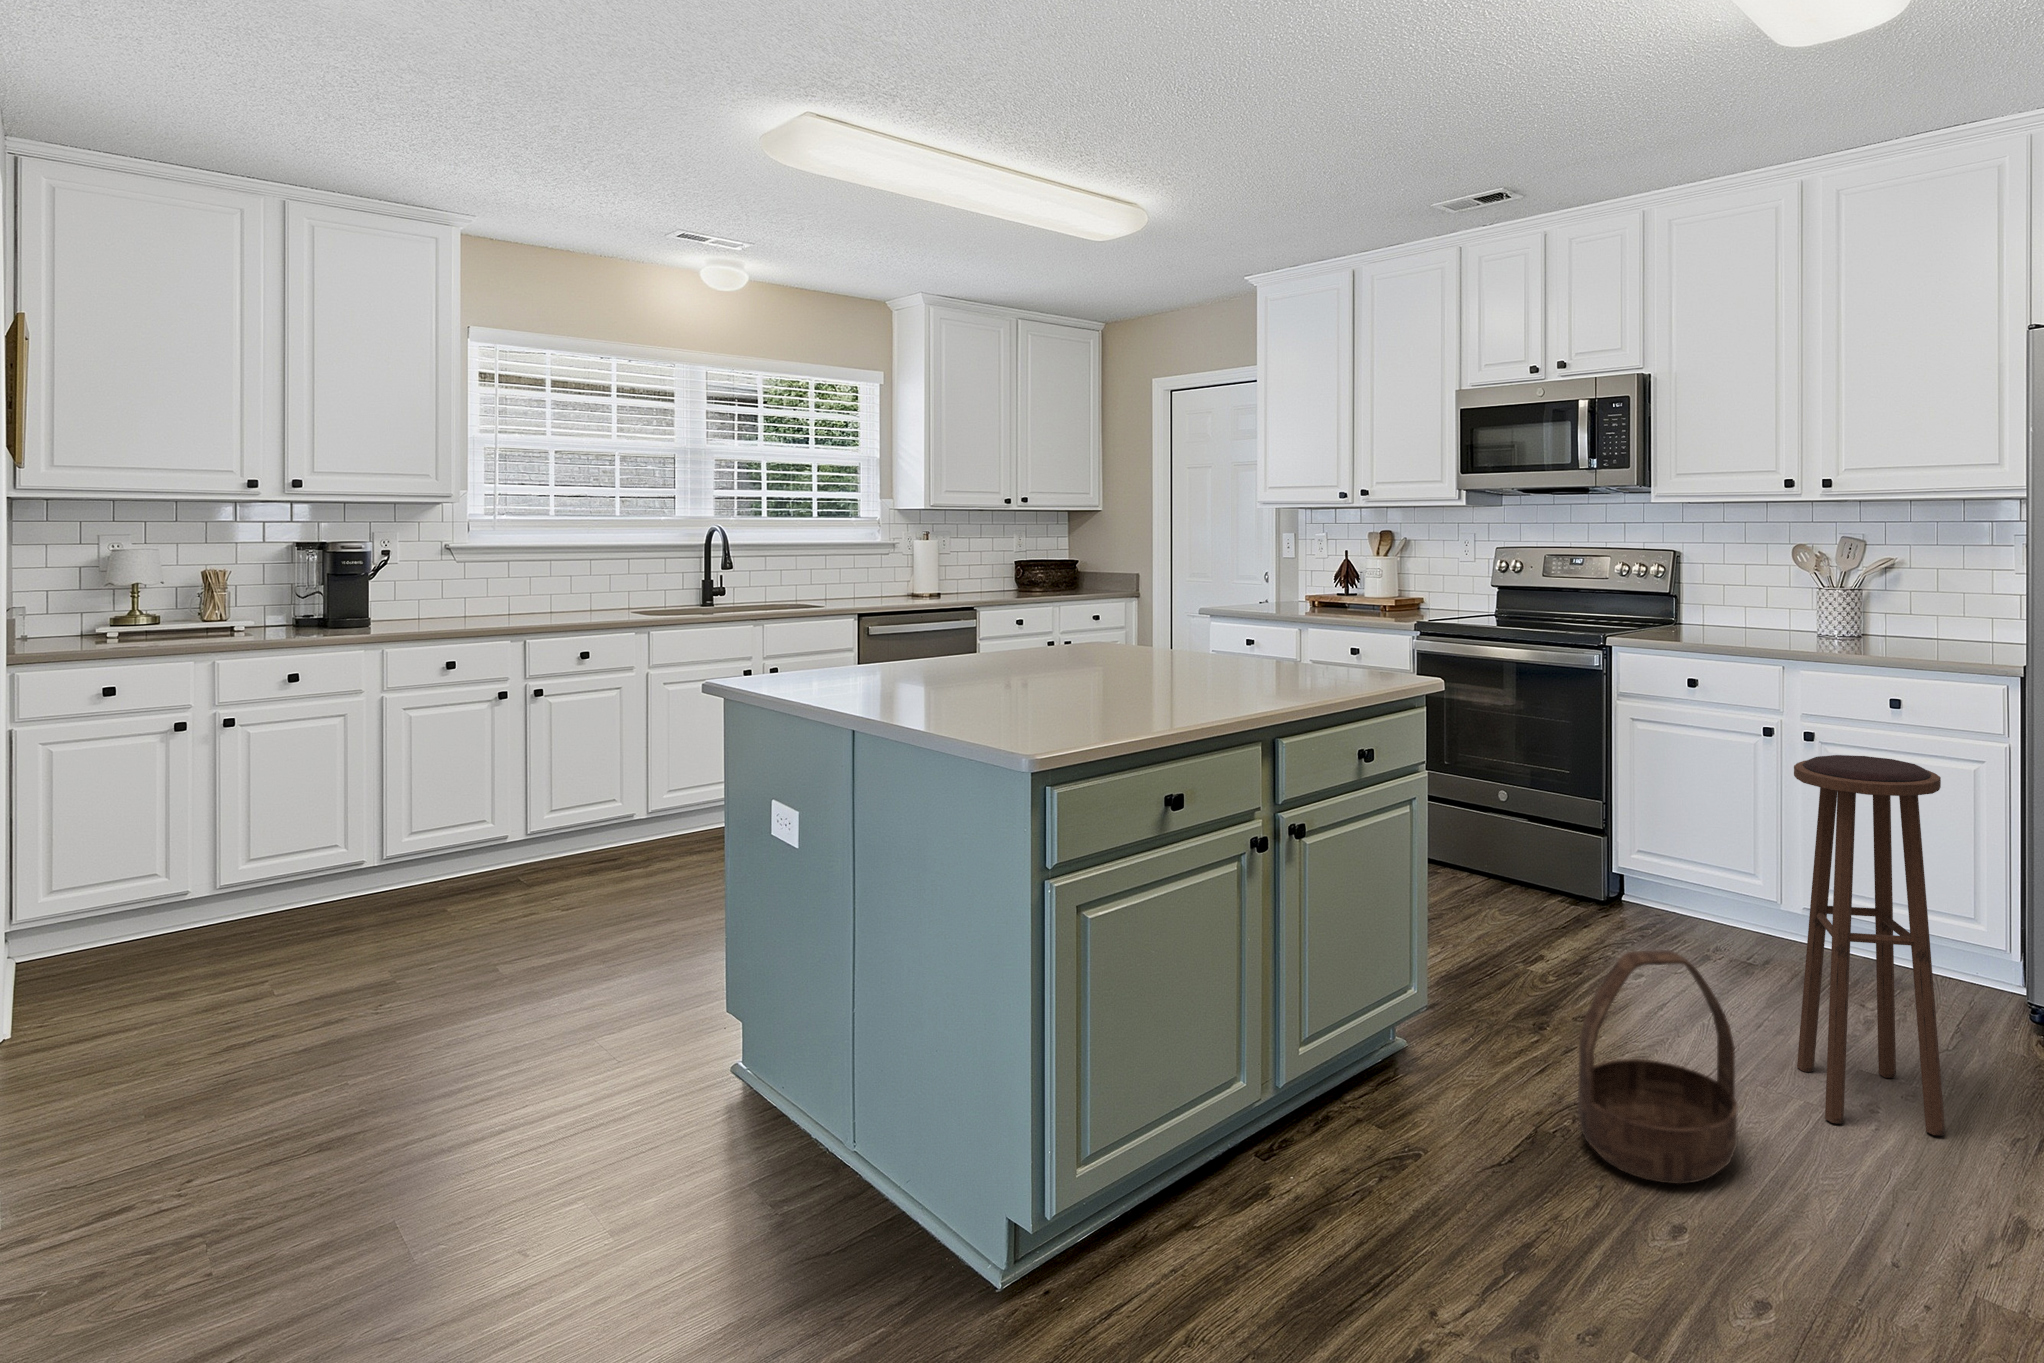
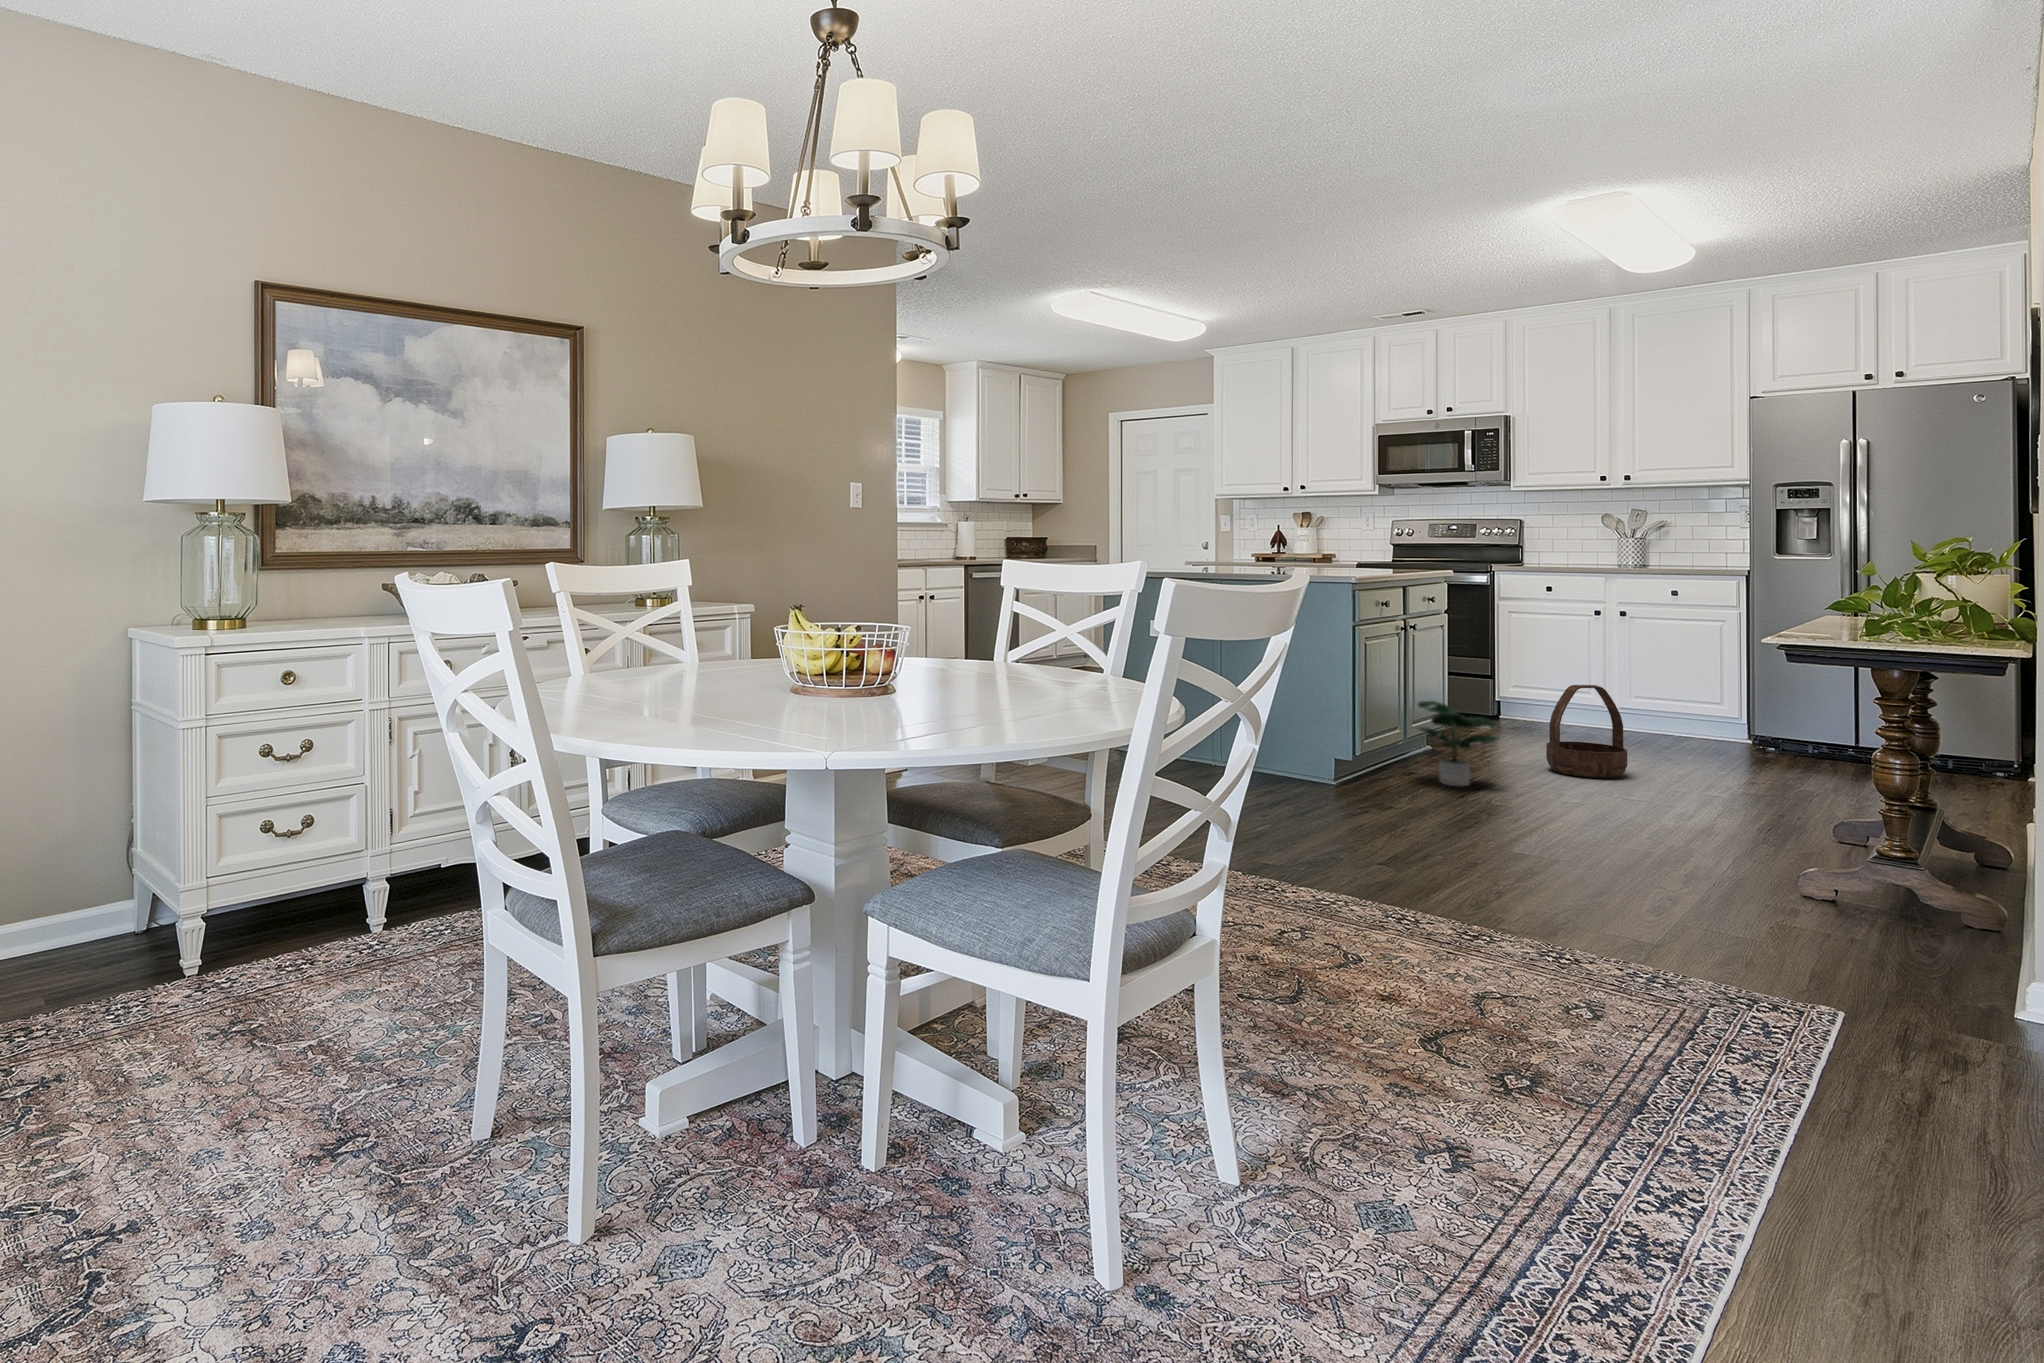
stool: present [1794,755,1945,1136] -> none [1638,605,1720,771]
potted plant: none [1222,1012,1413,1254] -> present [1417,701,1498,786]

